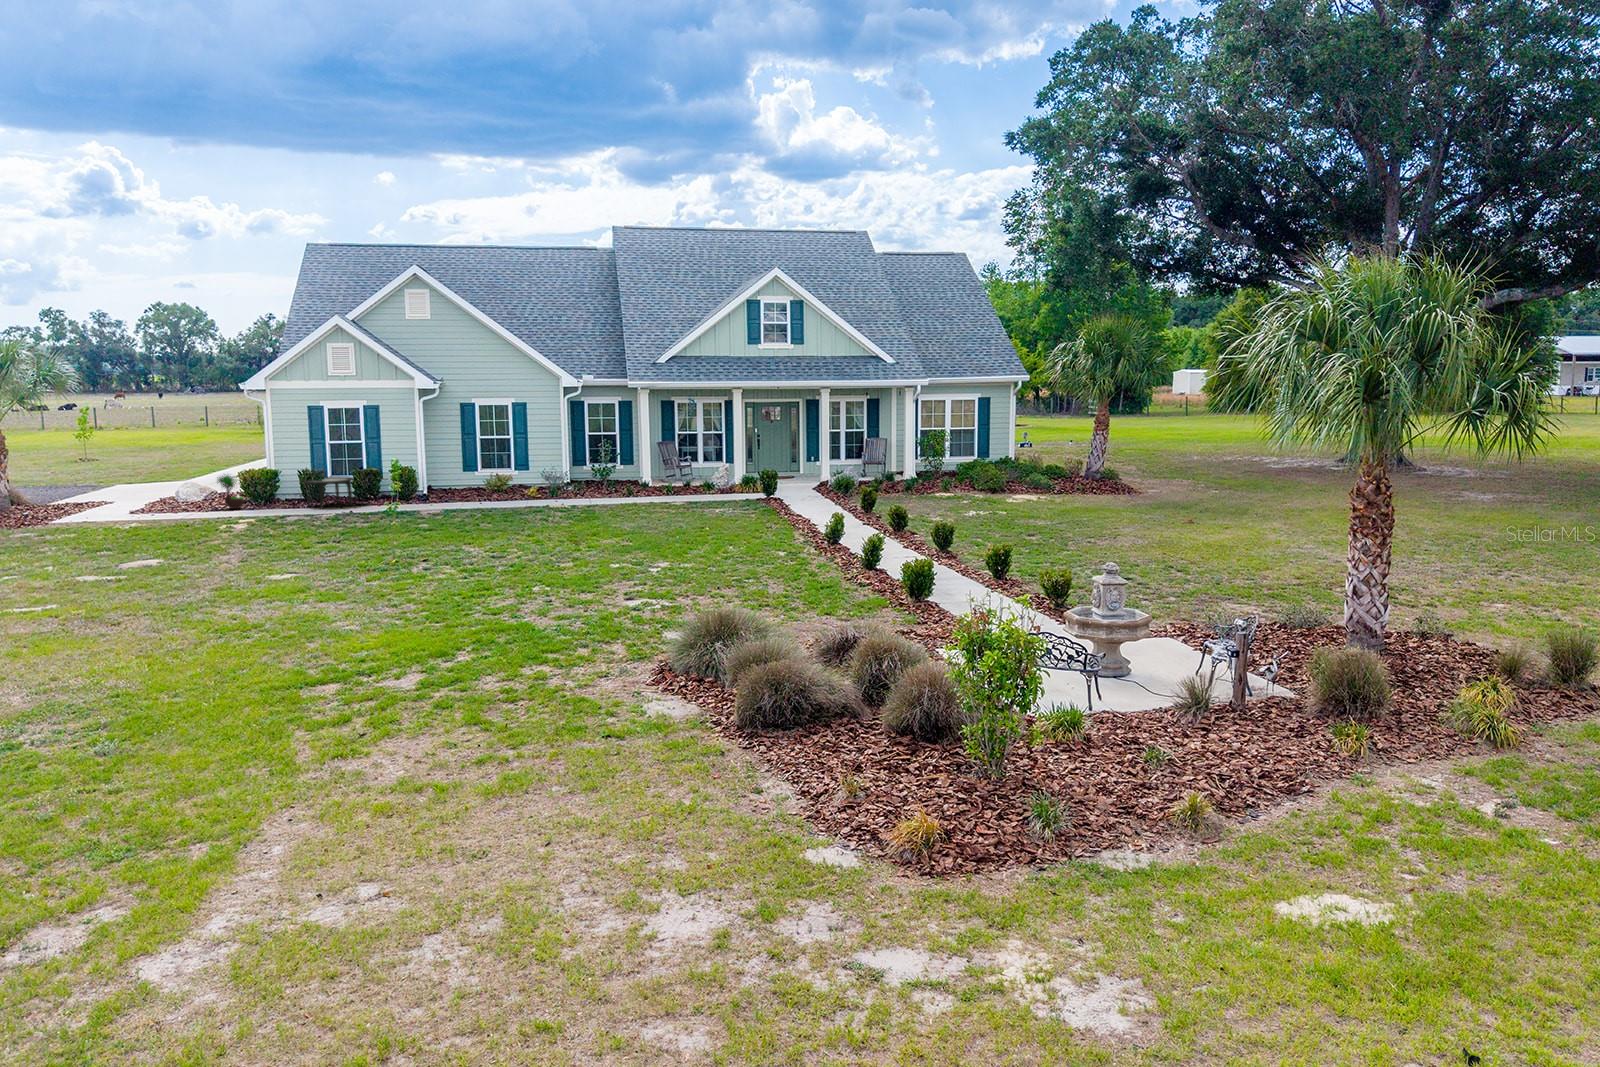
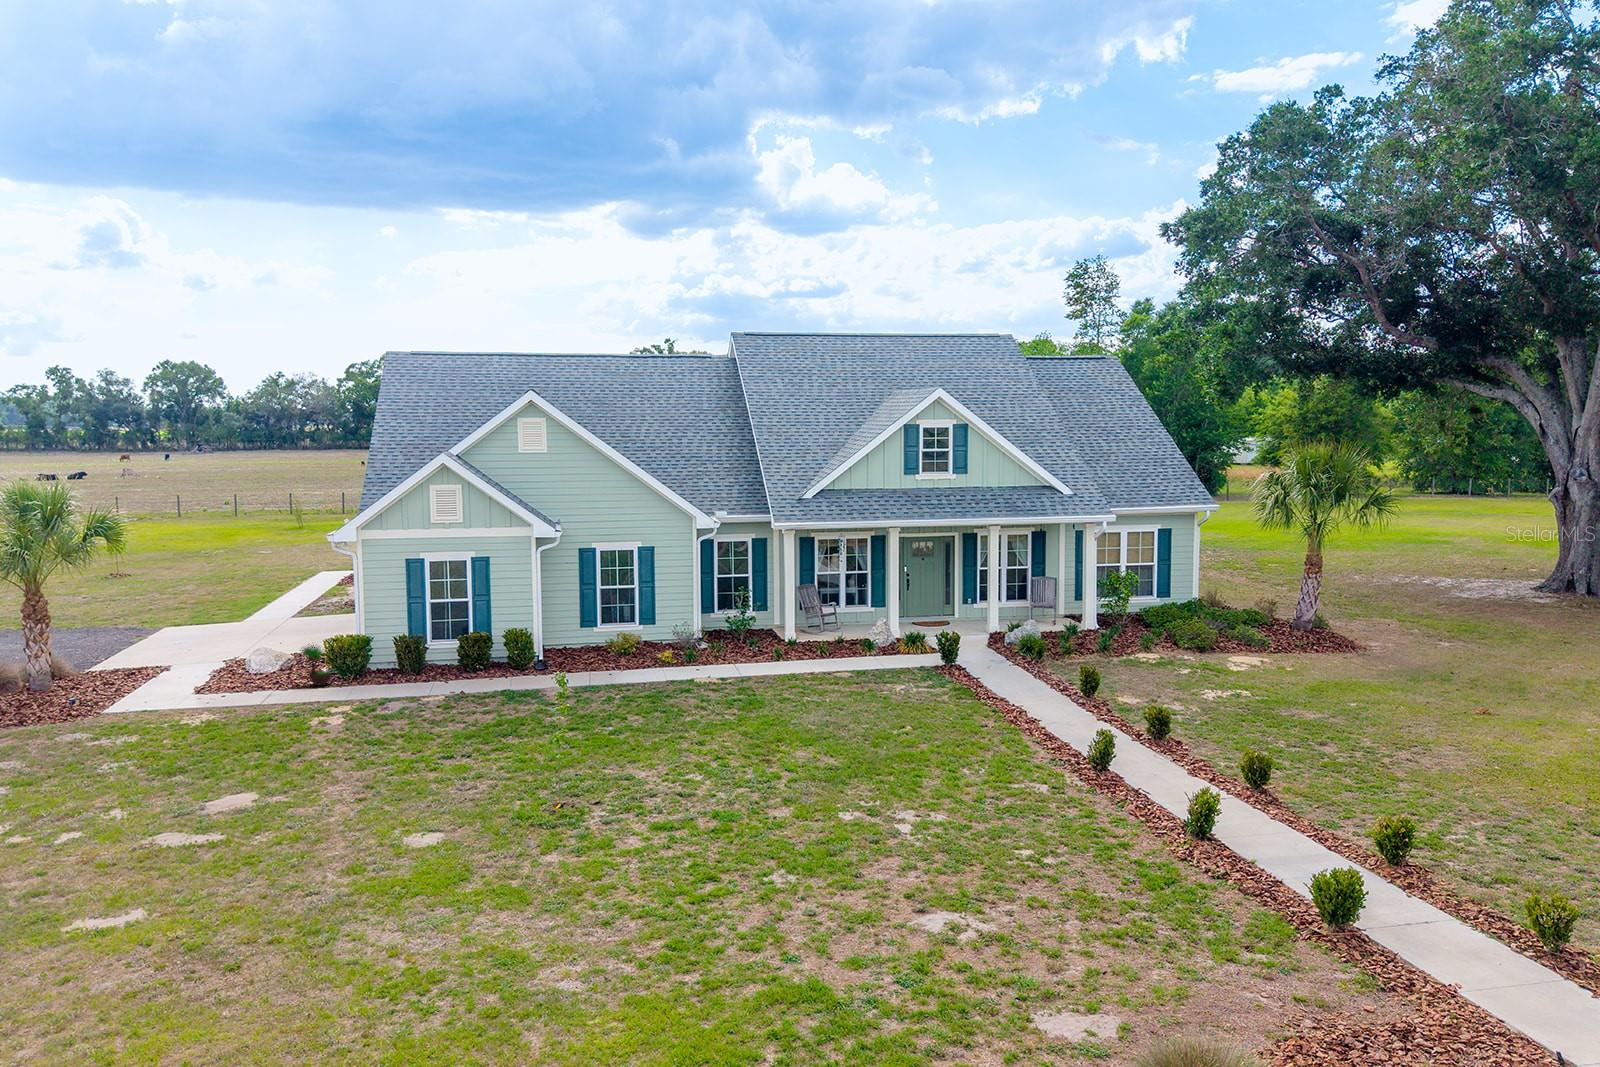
round table: present [305,476,353,509] -> none [400,642,460,685]

